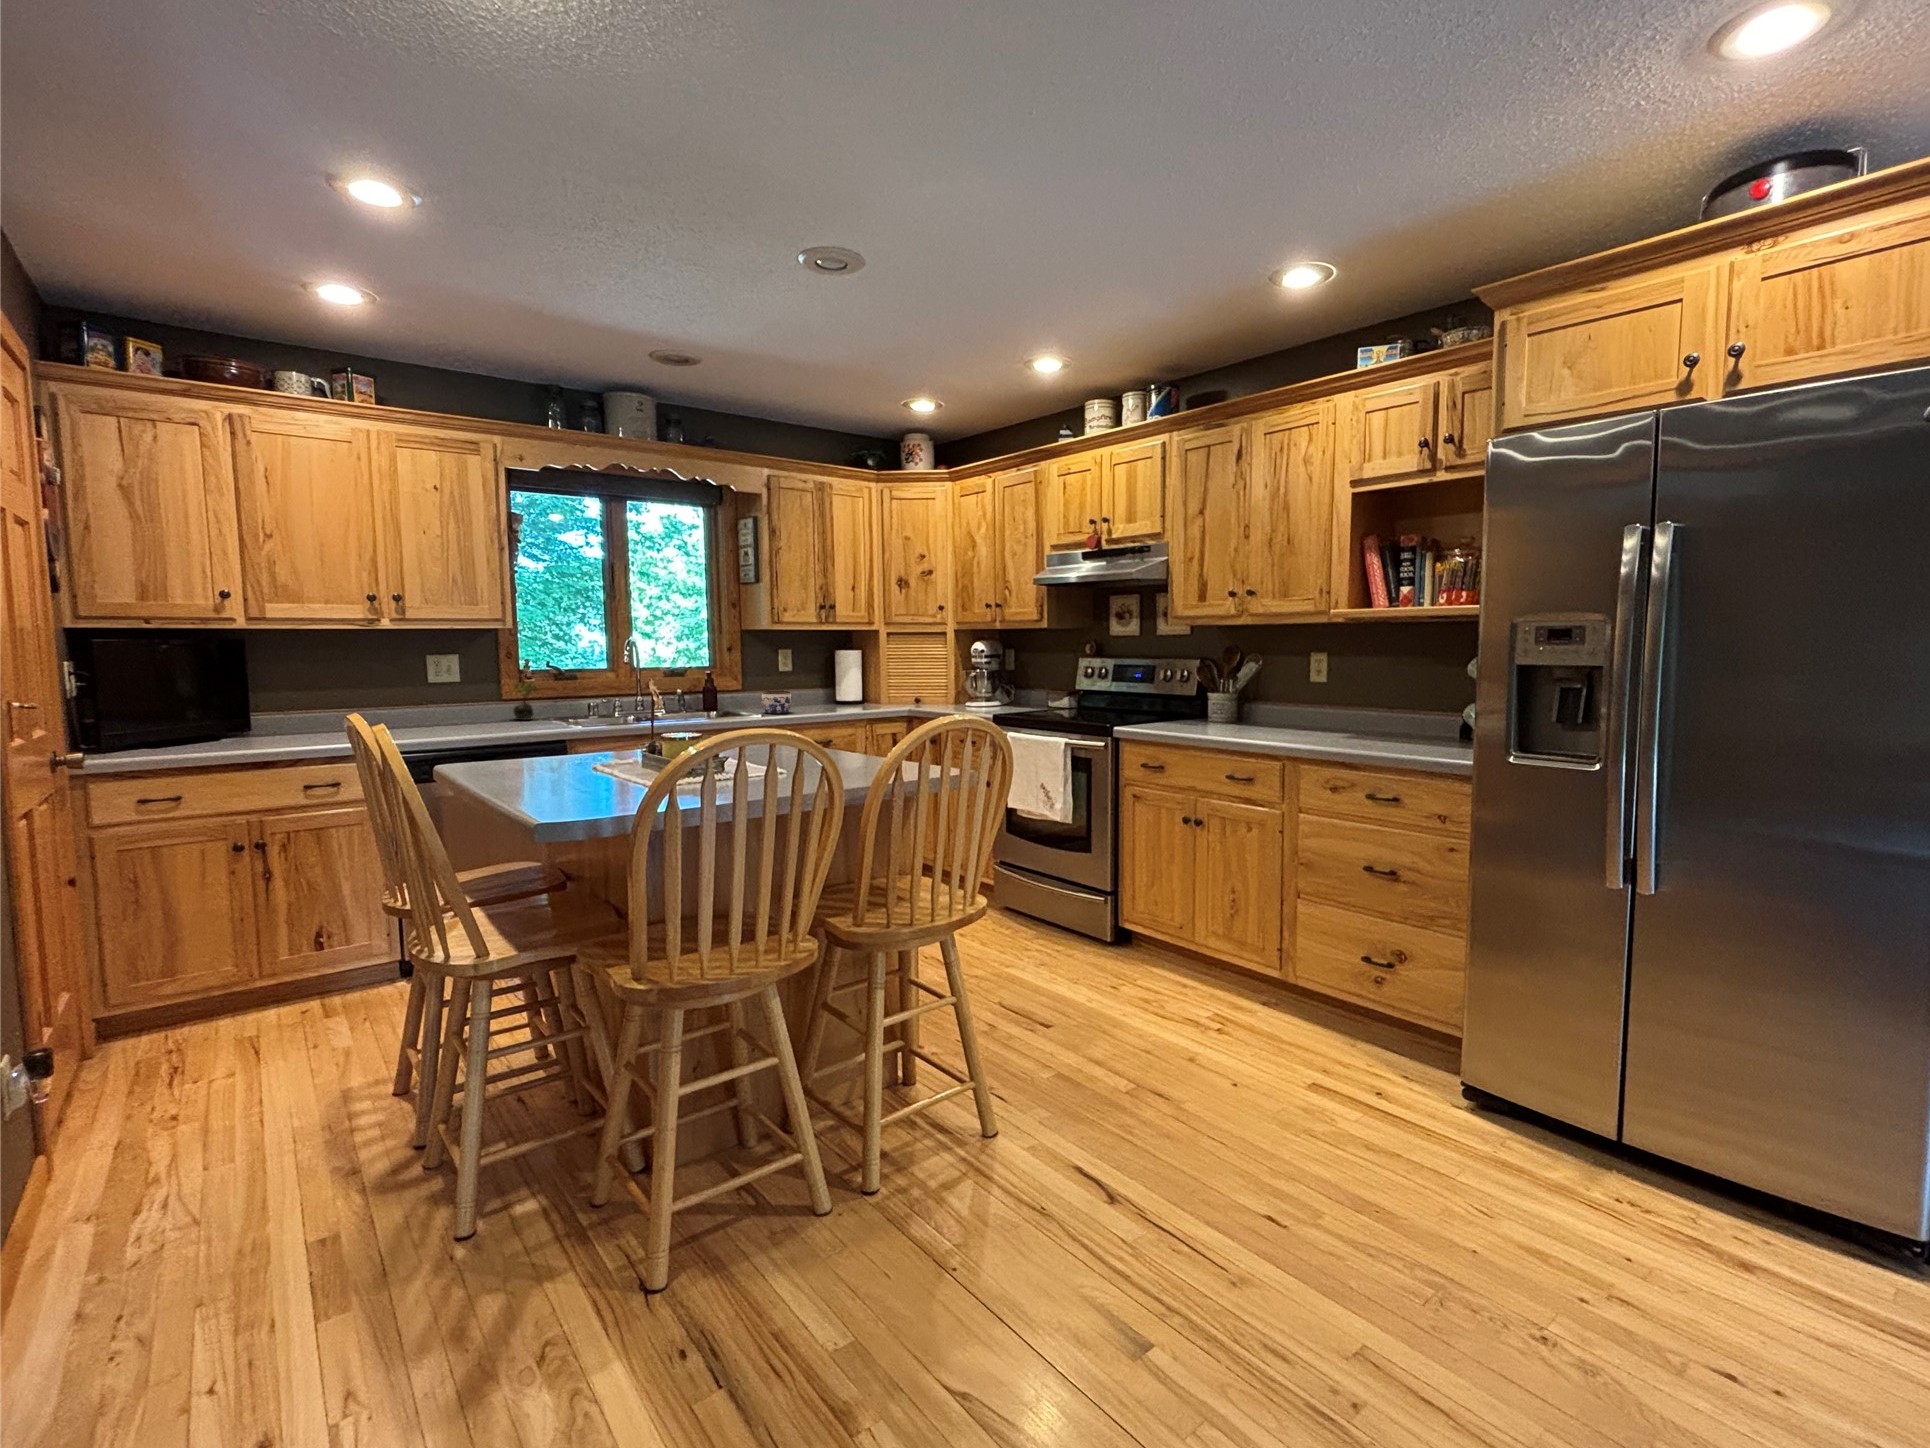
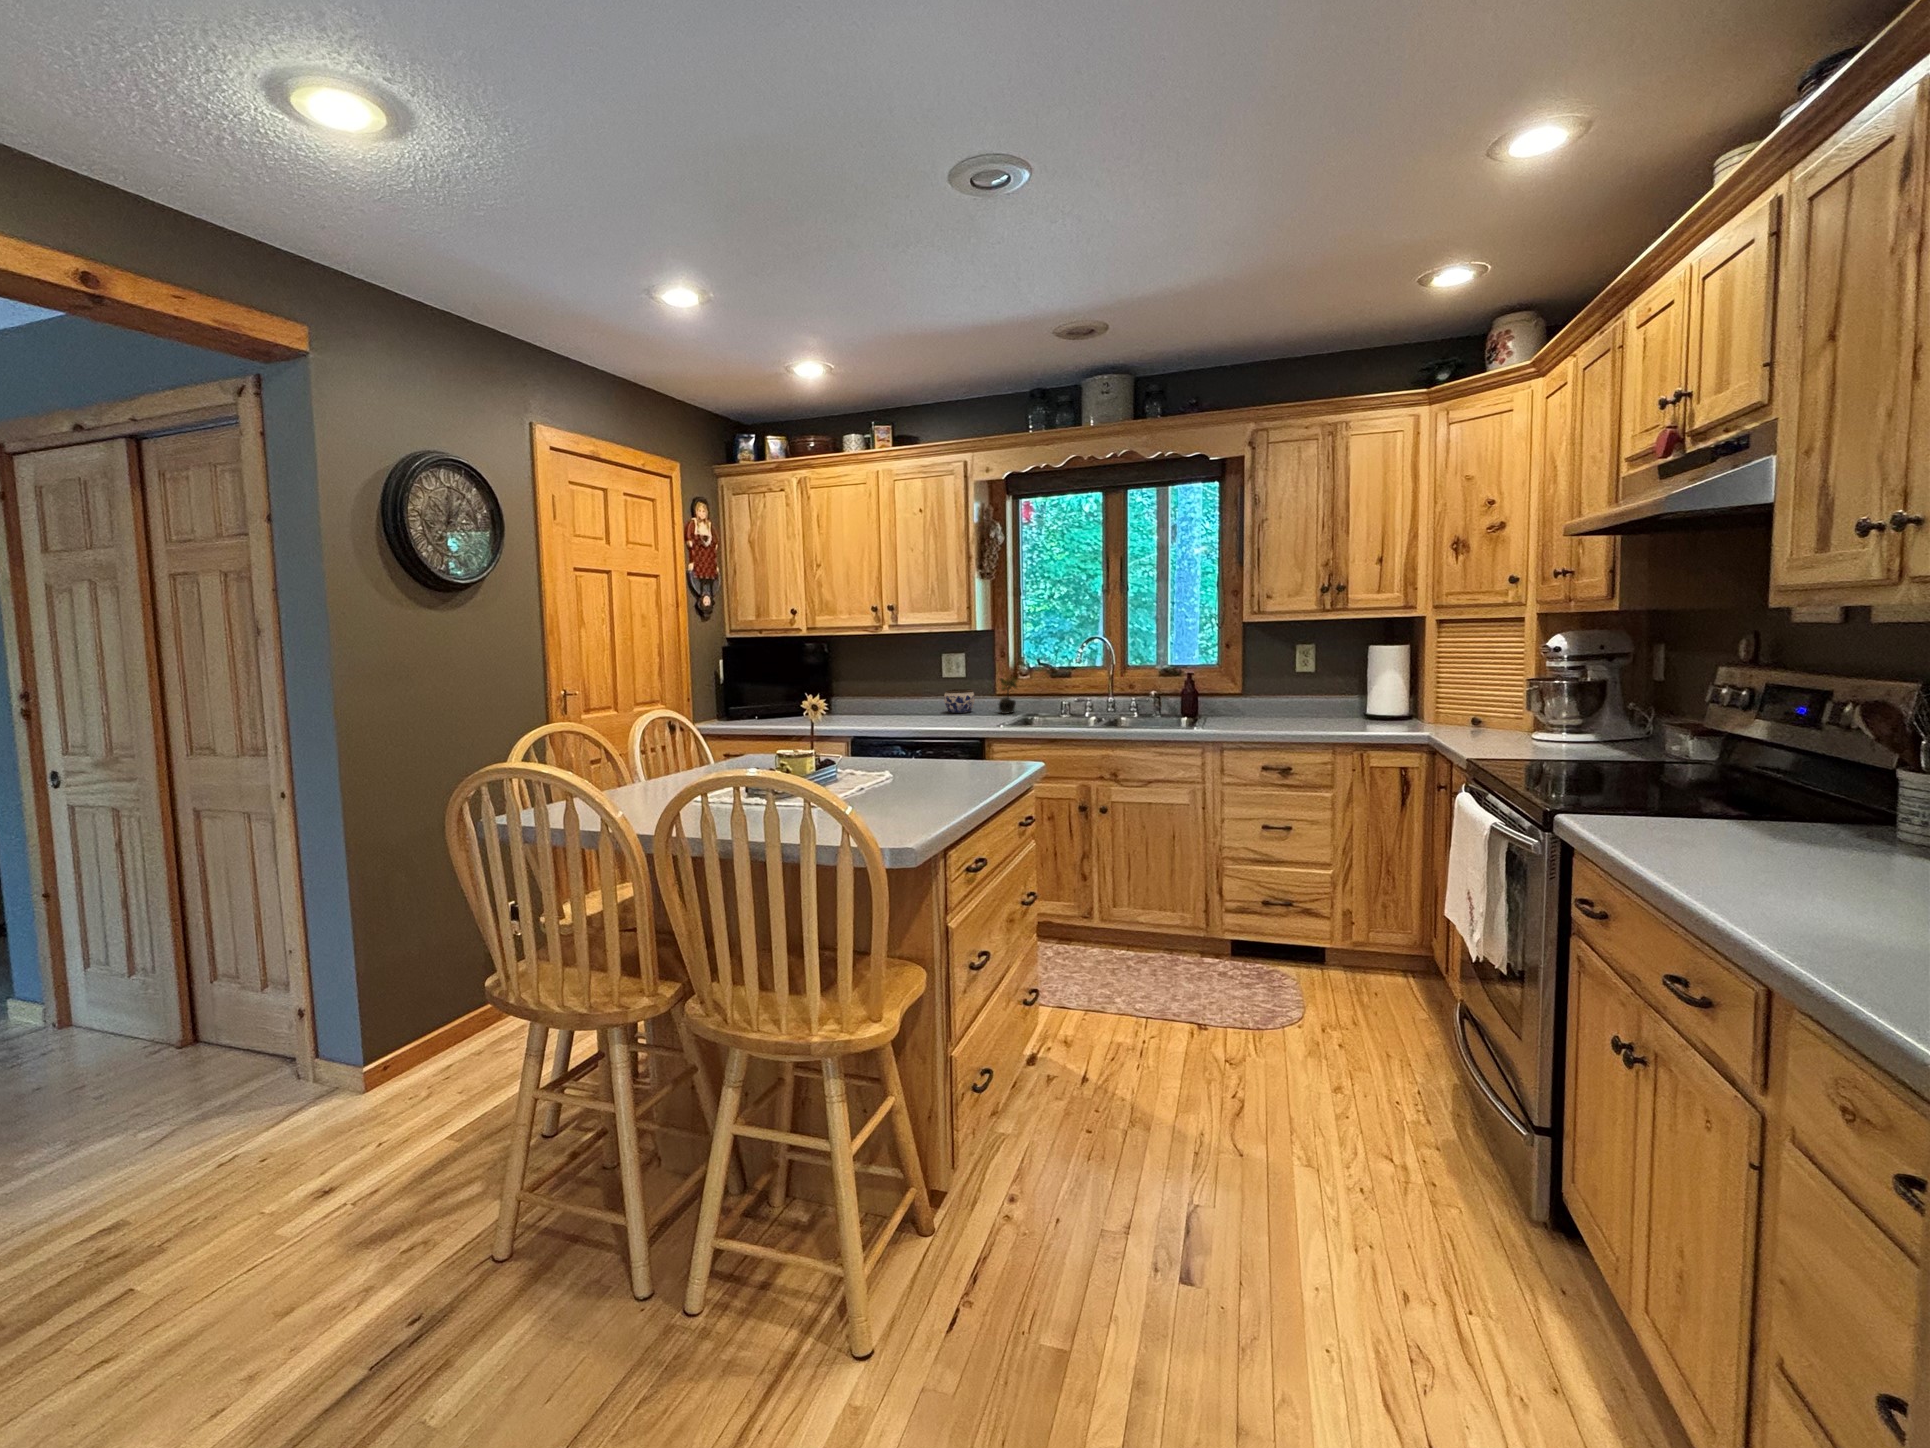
jar: present [761,690,792,714] -> present [944,689,975,713]

